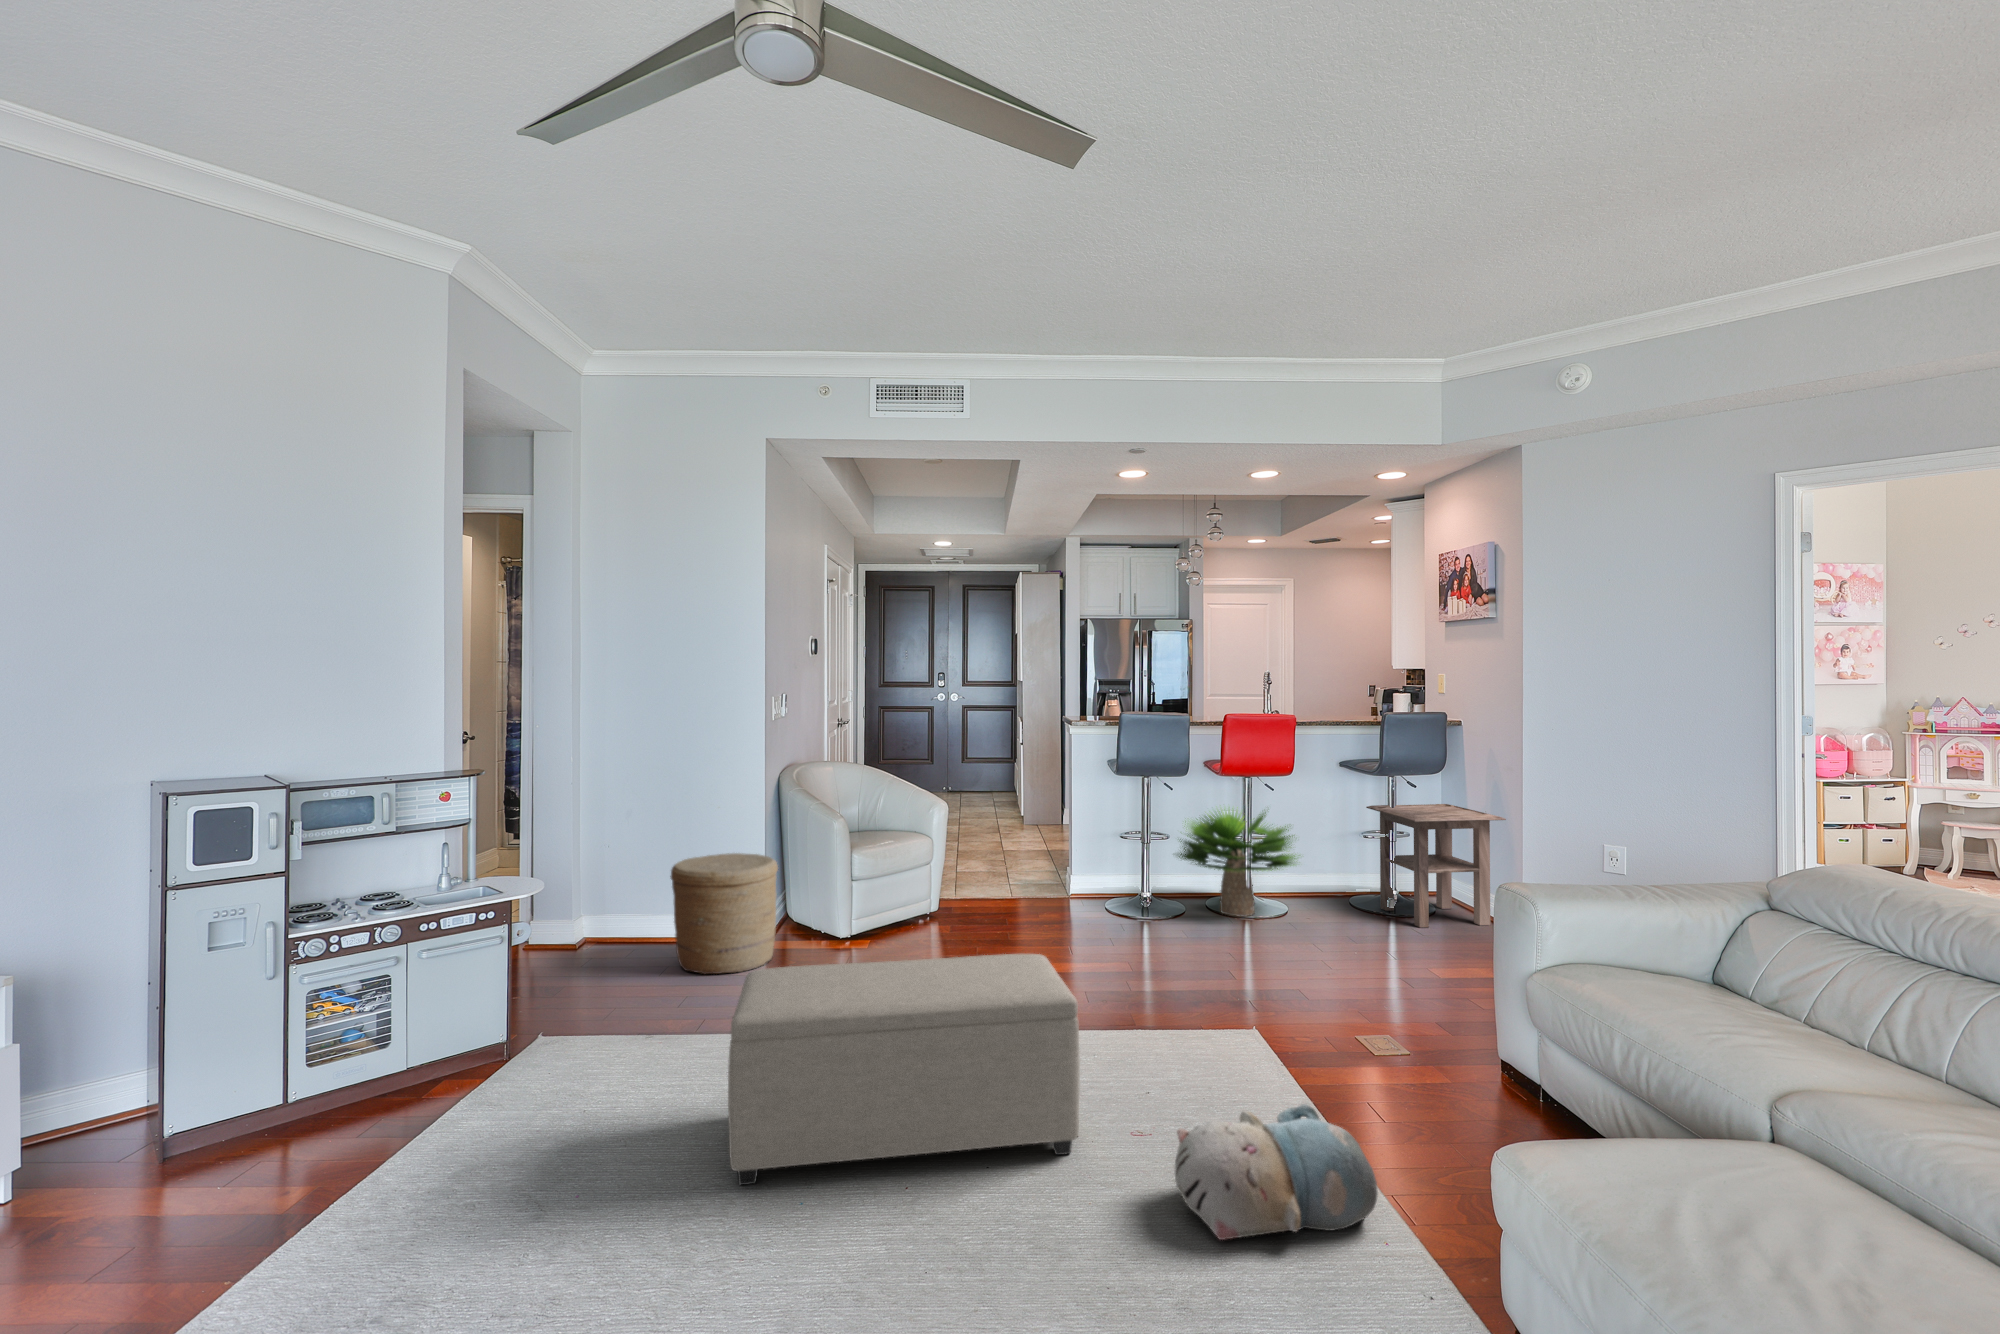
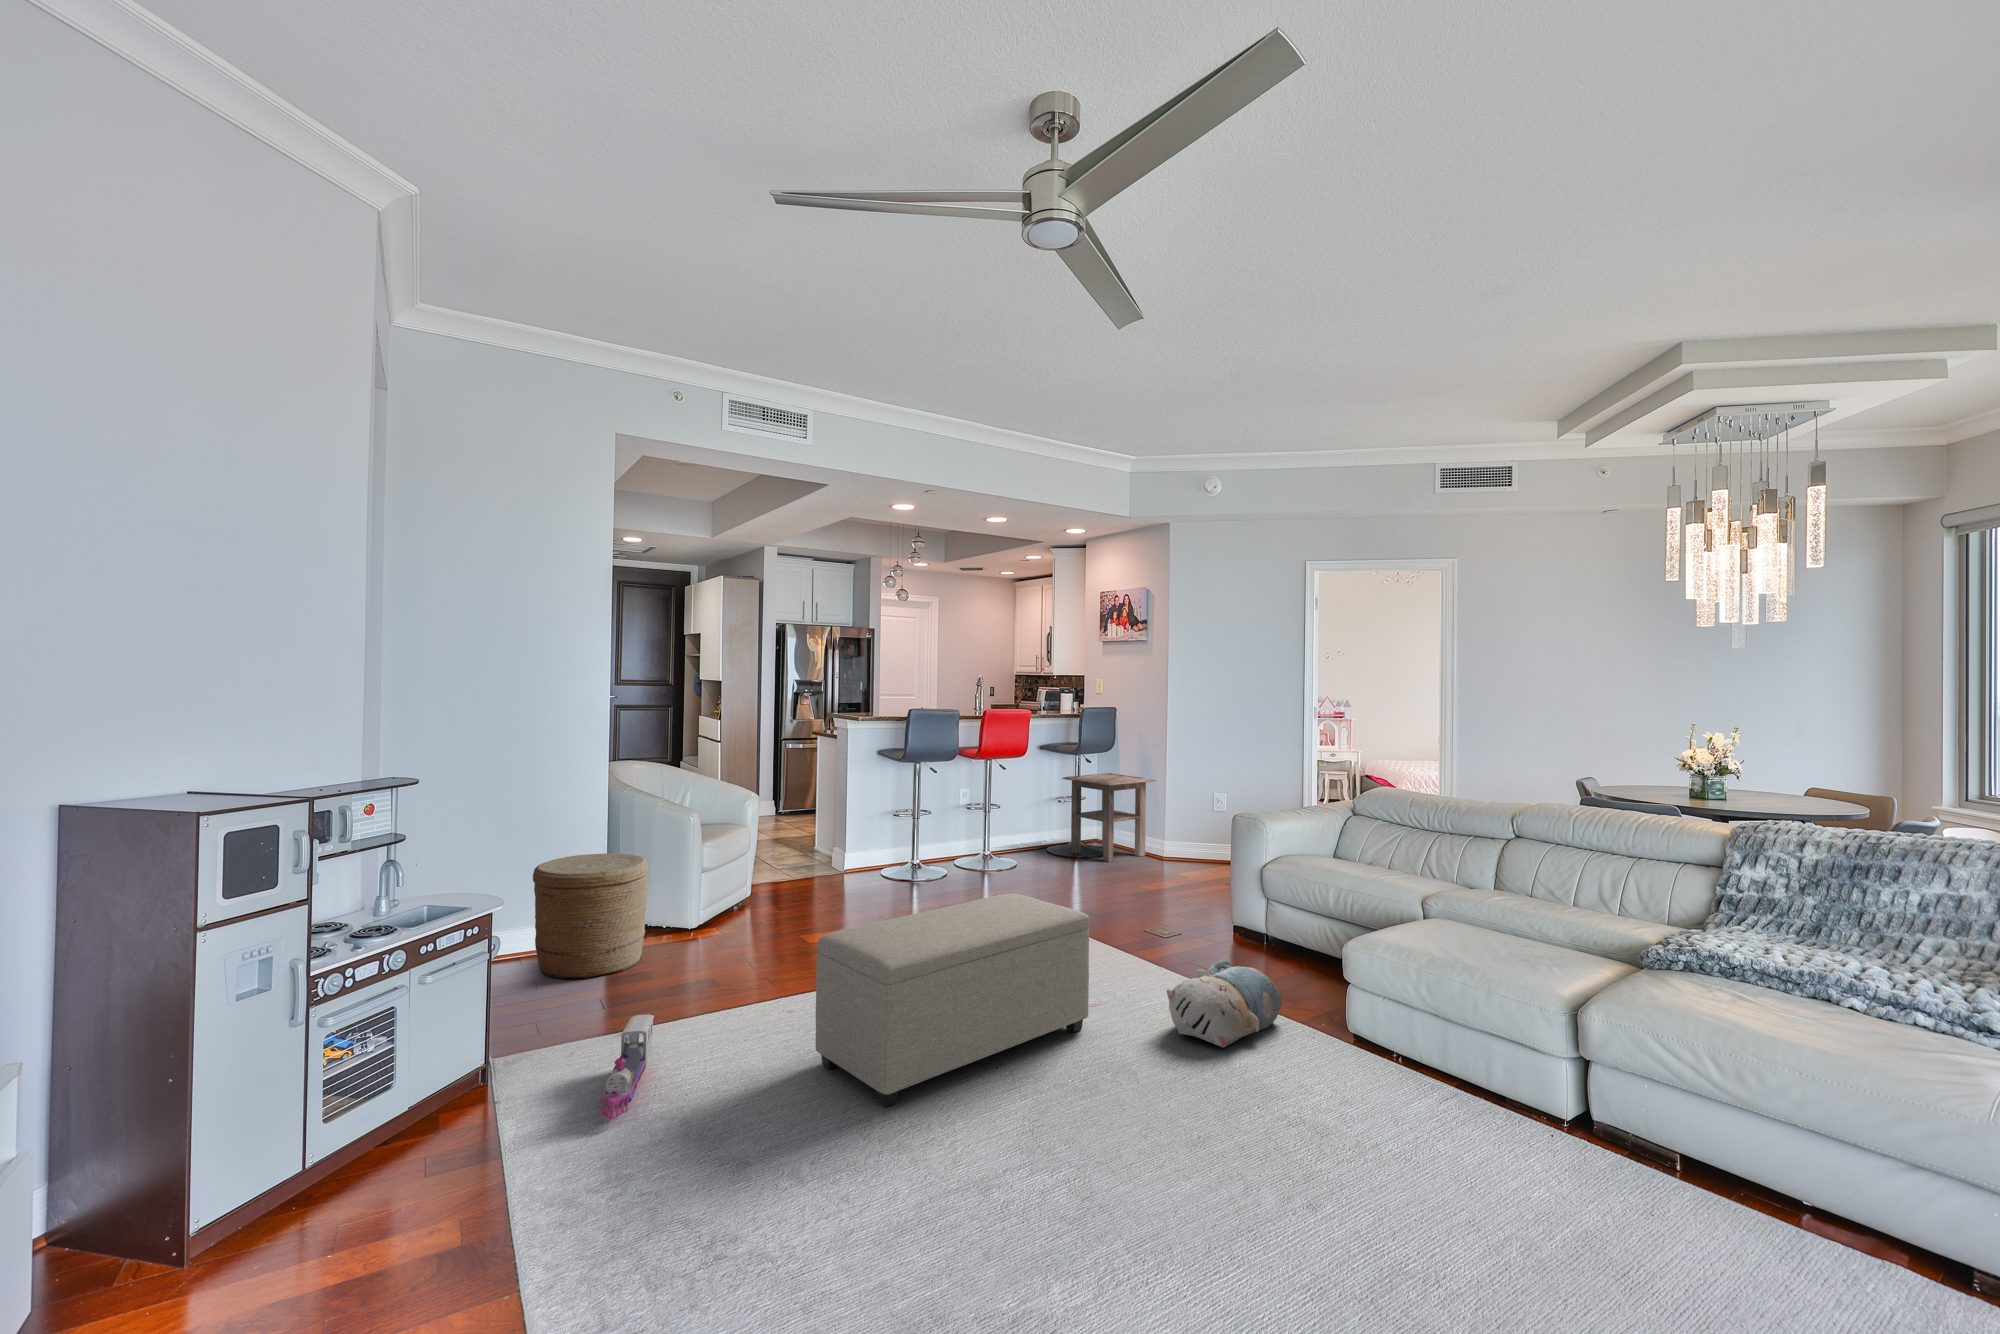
potted plant: present [1177,809,1296,916] -> none [930,779,1035,869]
toy train: none [518,1021,638,1121] -> present [601,1015,654,1120]

